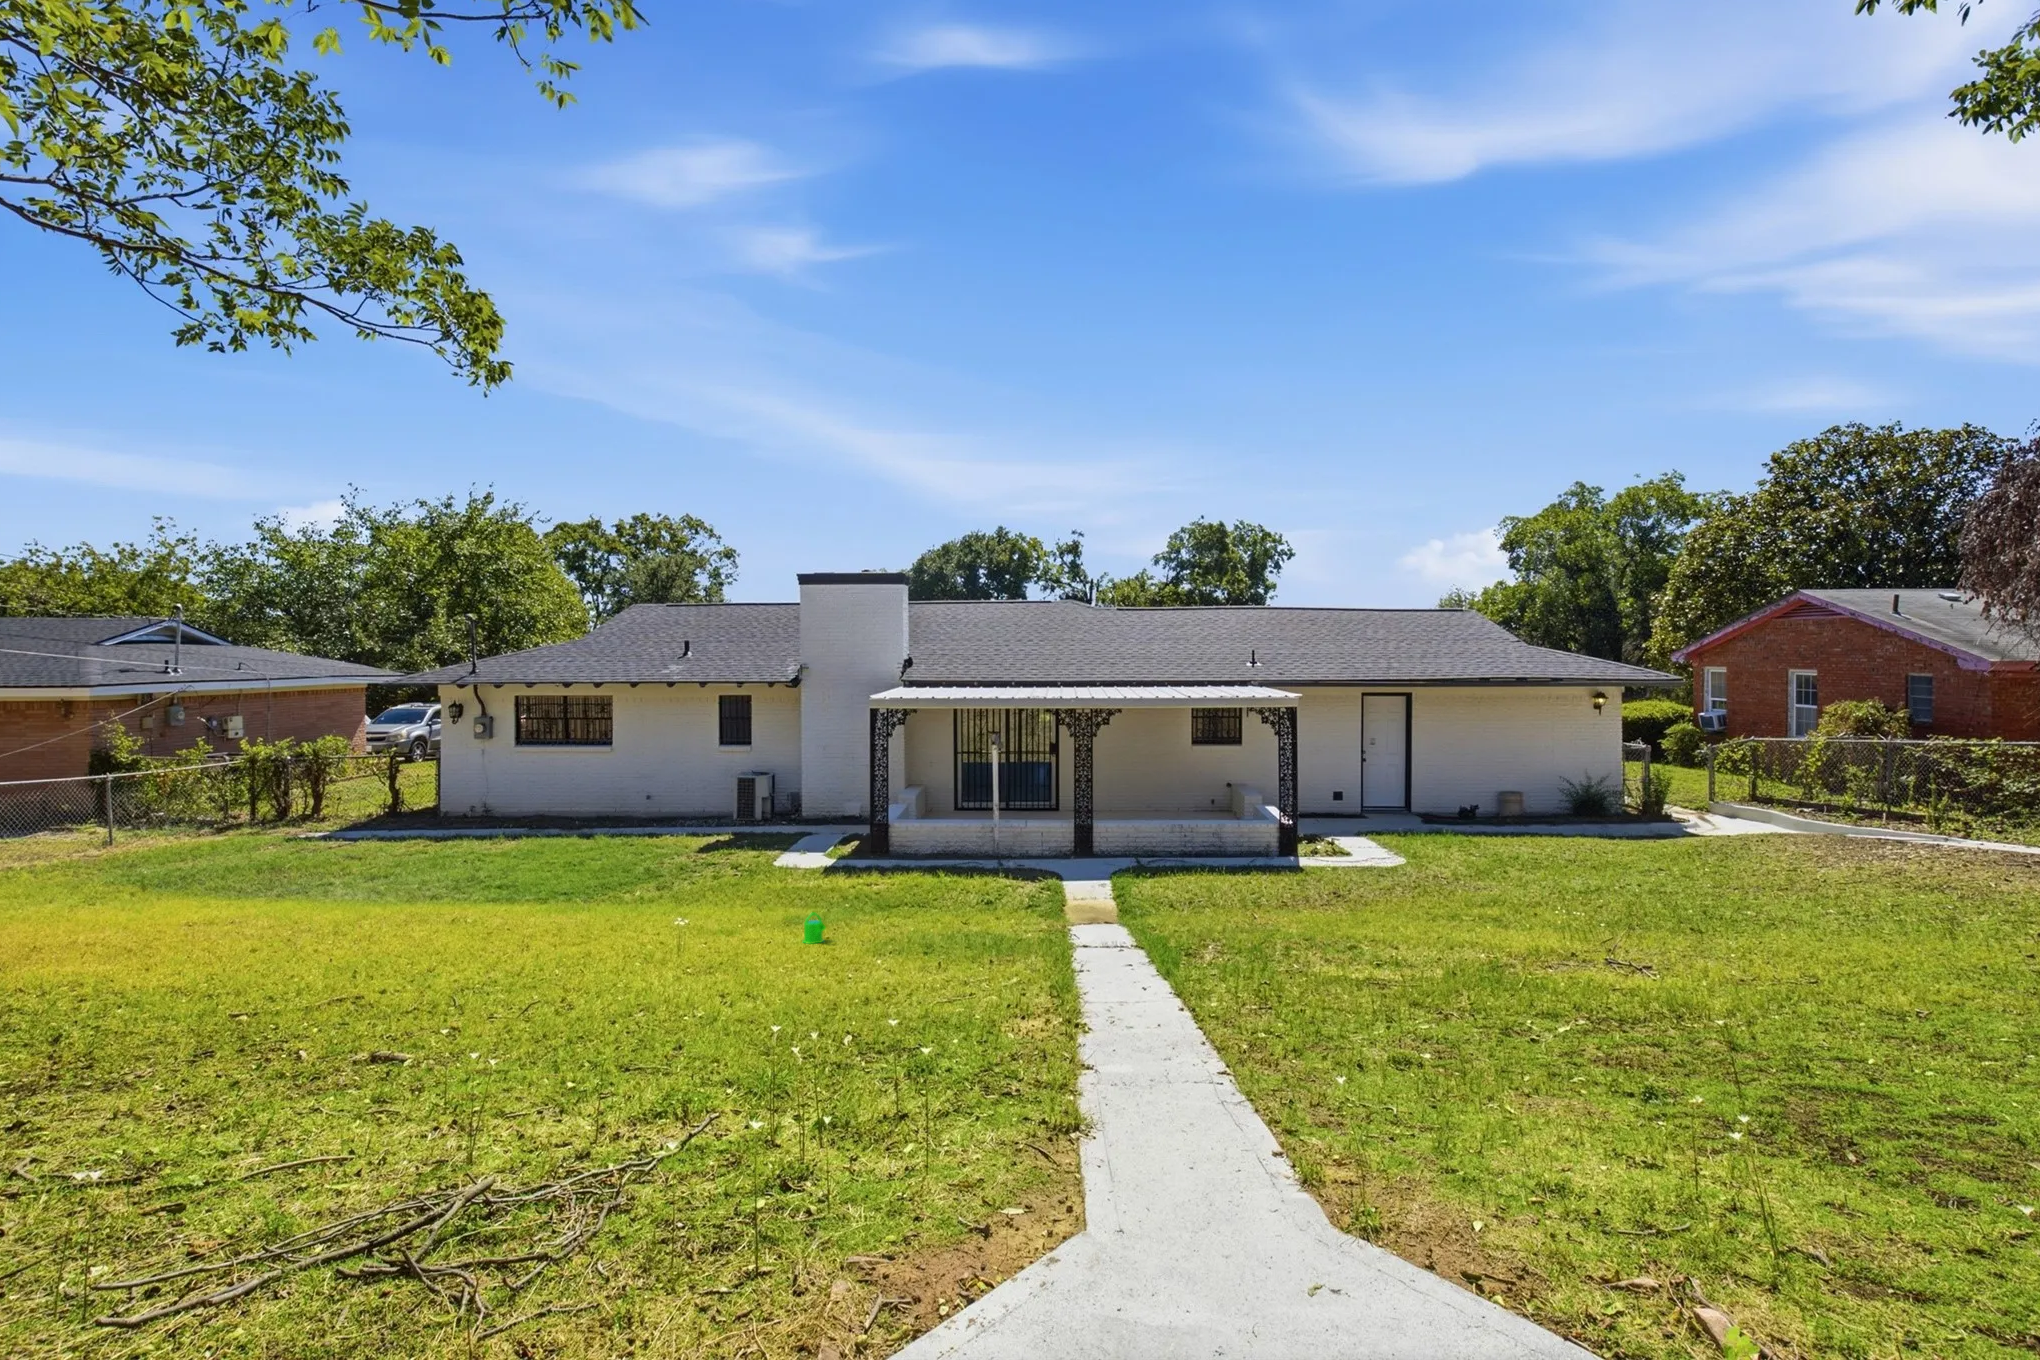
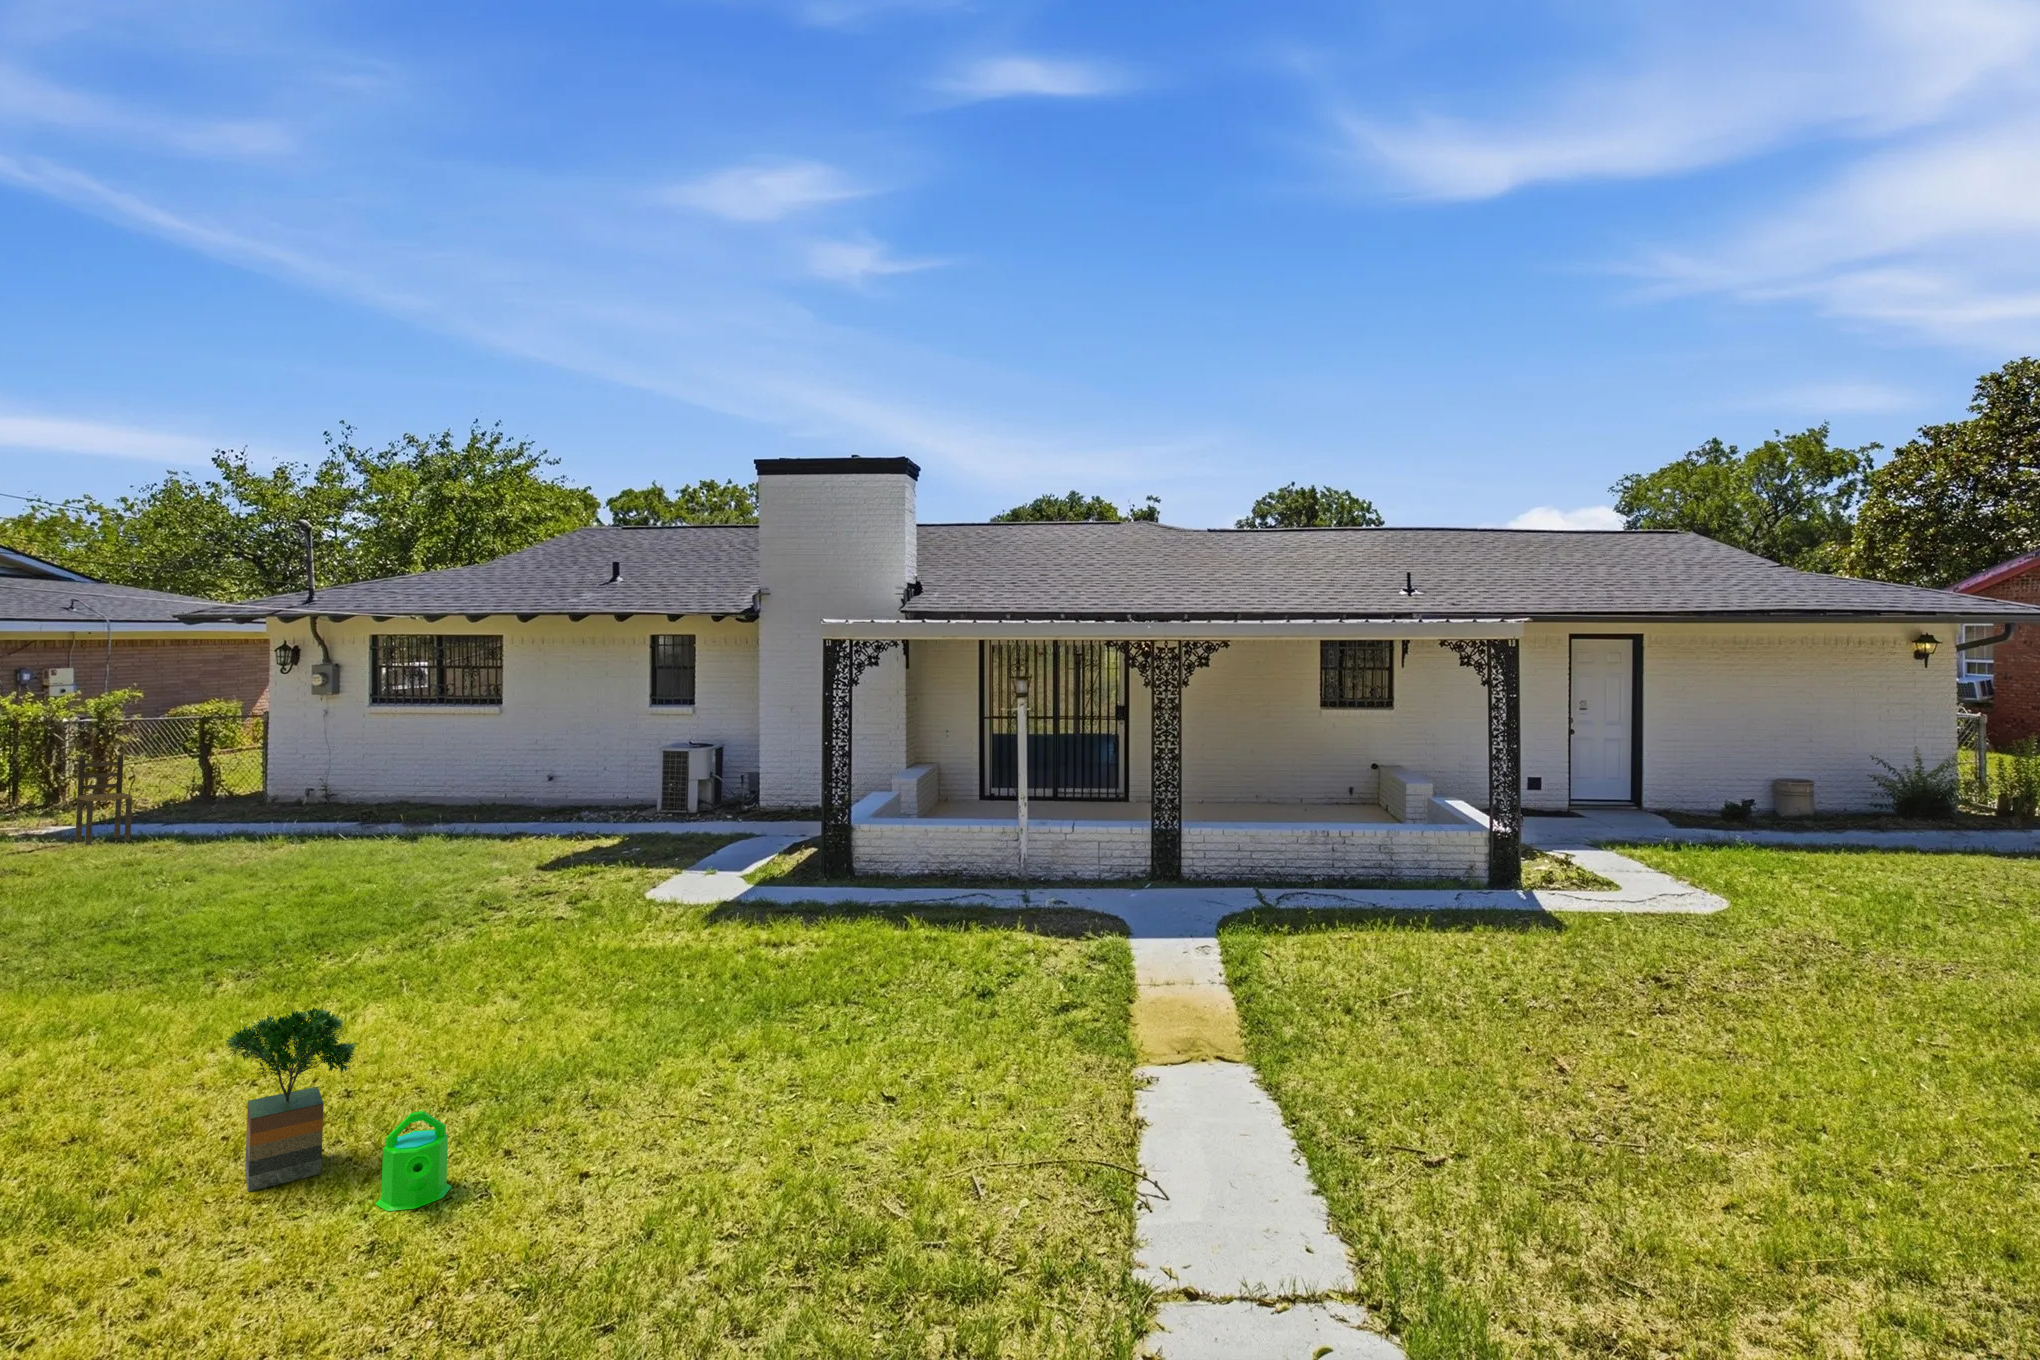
chair: none [357,783,394,843] -> present [75,755,132,845]
potted tree: none [738,880,782,941] -> present [226,1007,356,1192]

